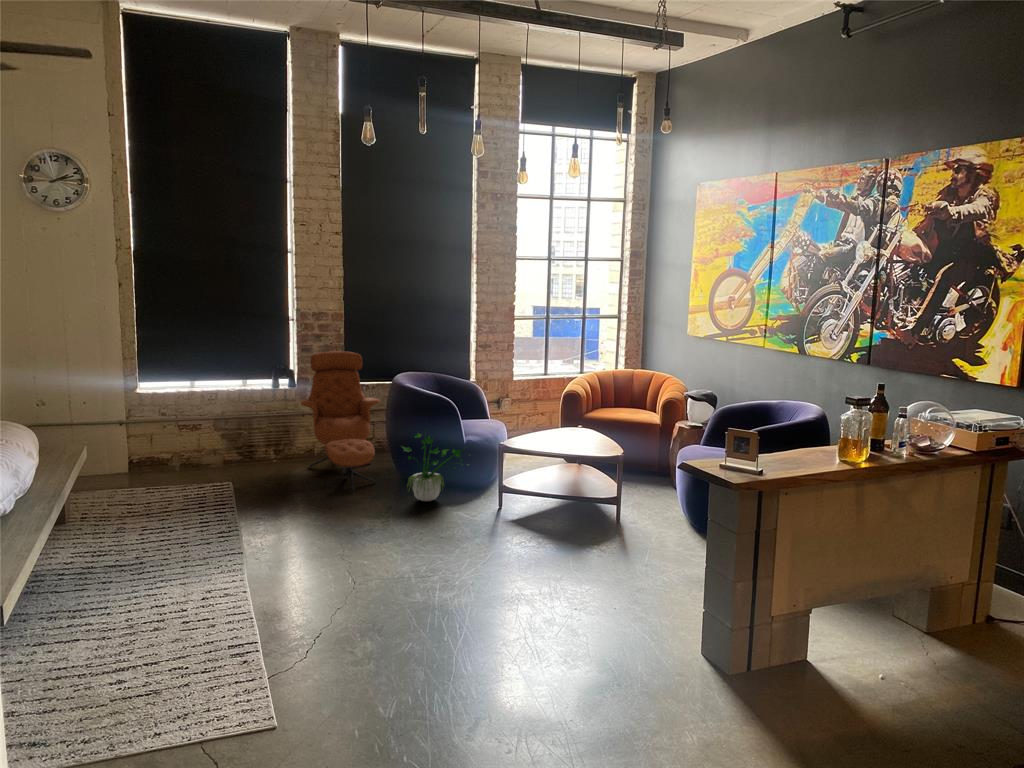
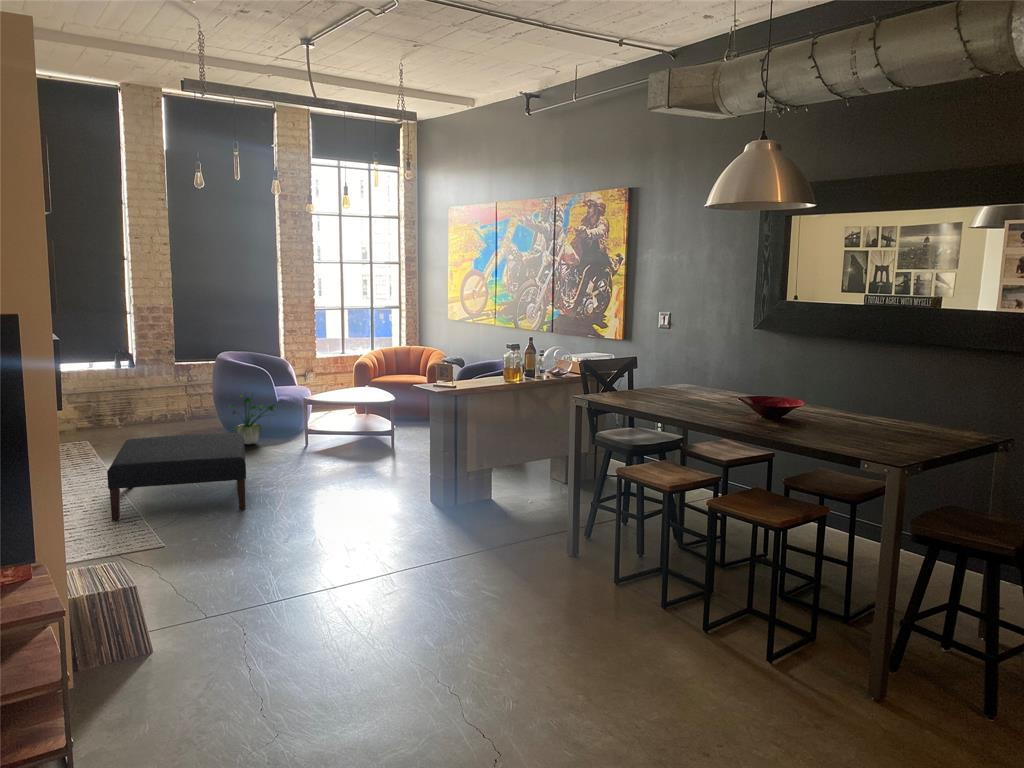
lounge chair: present [301,351,380,492] -> none [142,338,208,442]
ottoman: none [223,502,422,642] -> present [107,433,246,521]

